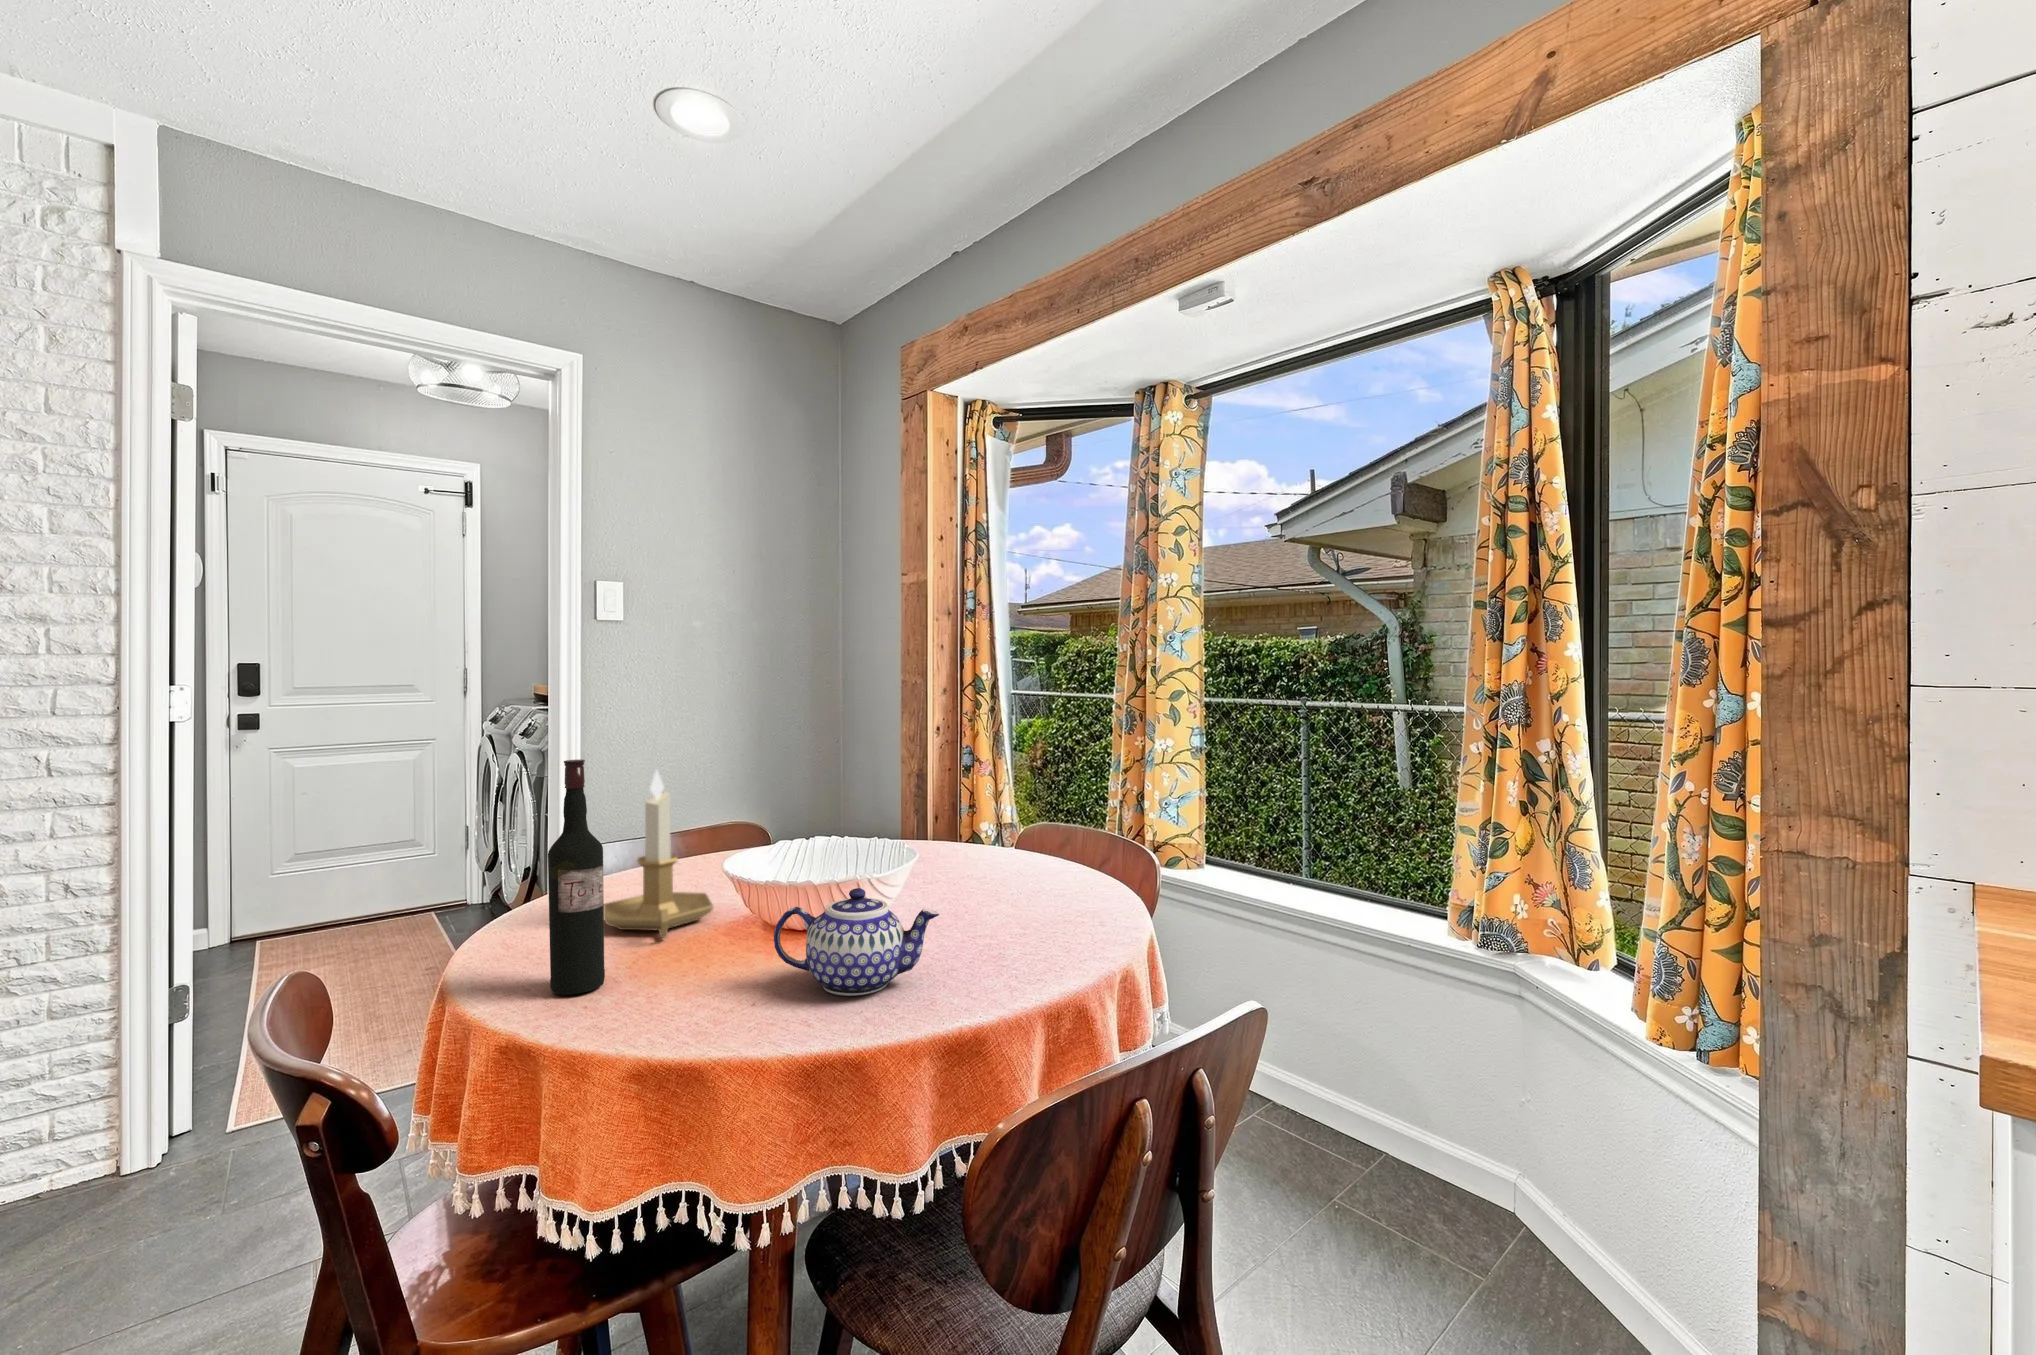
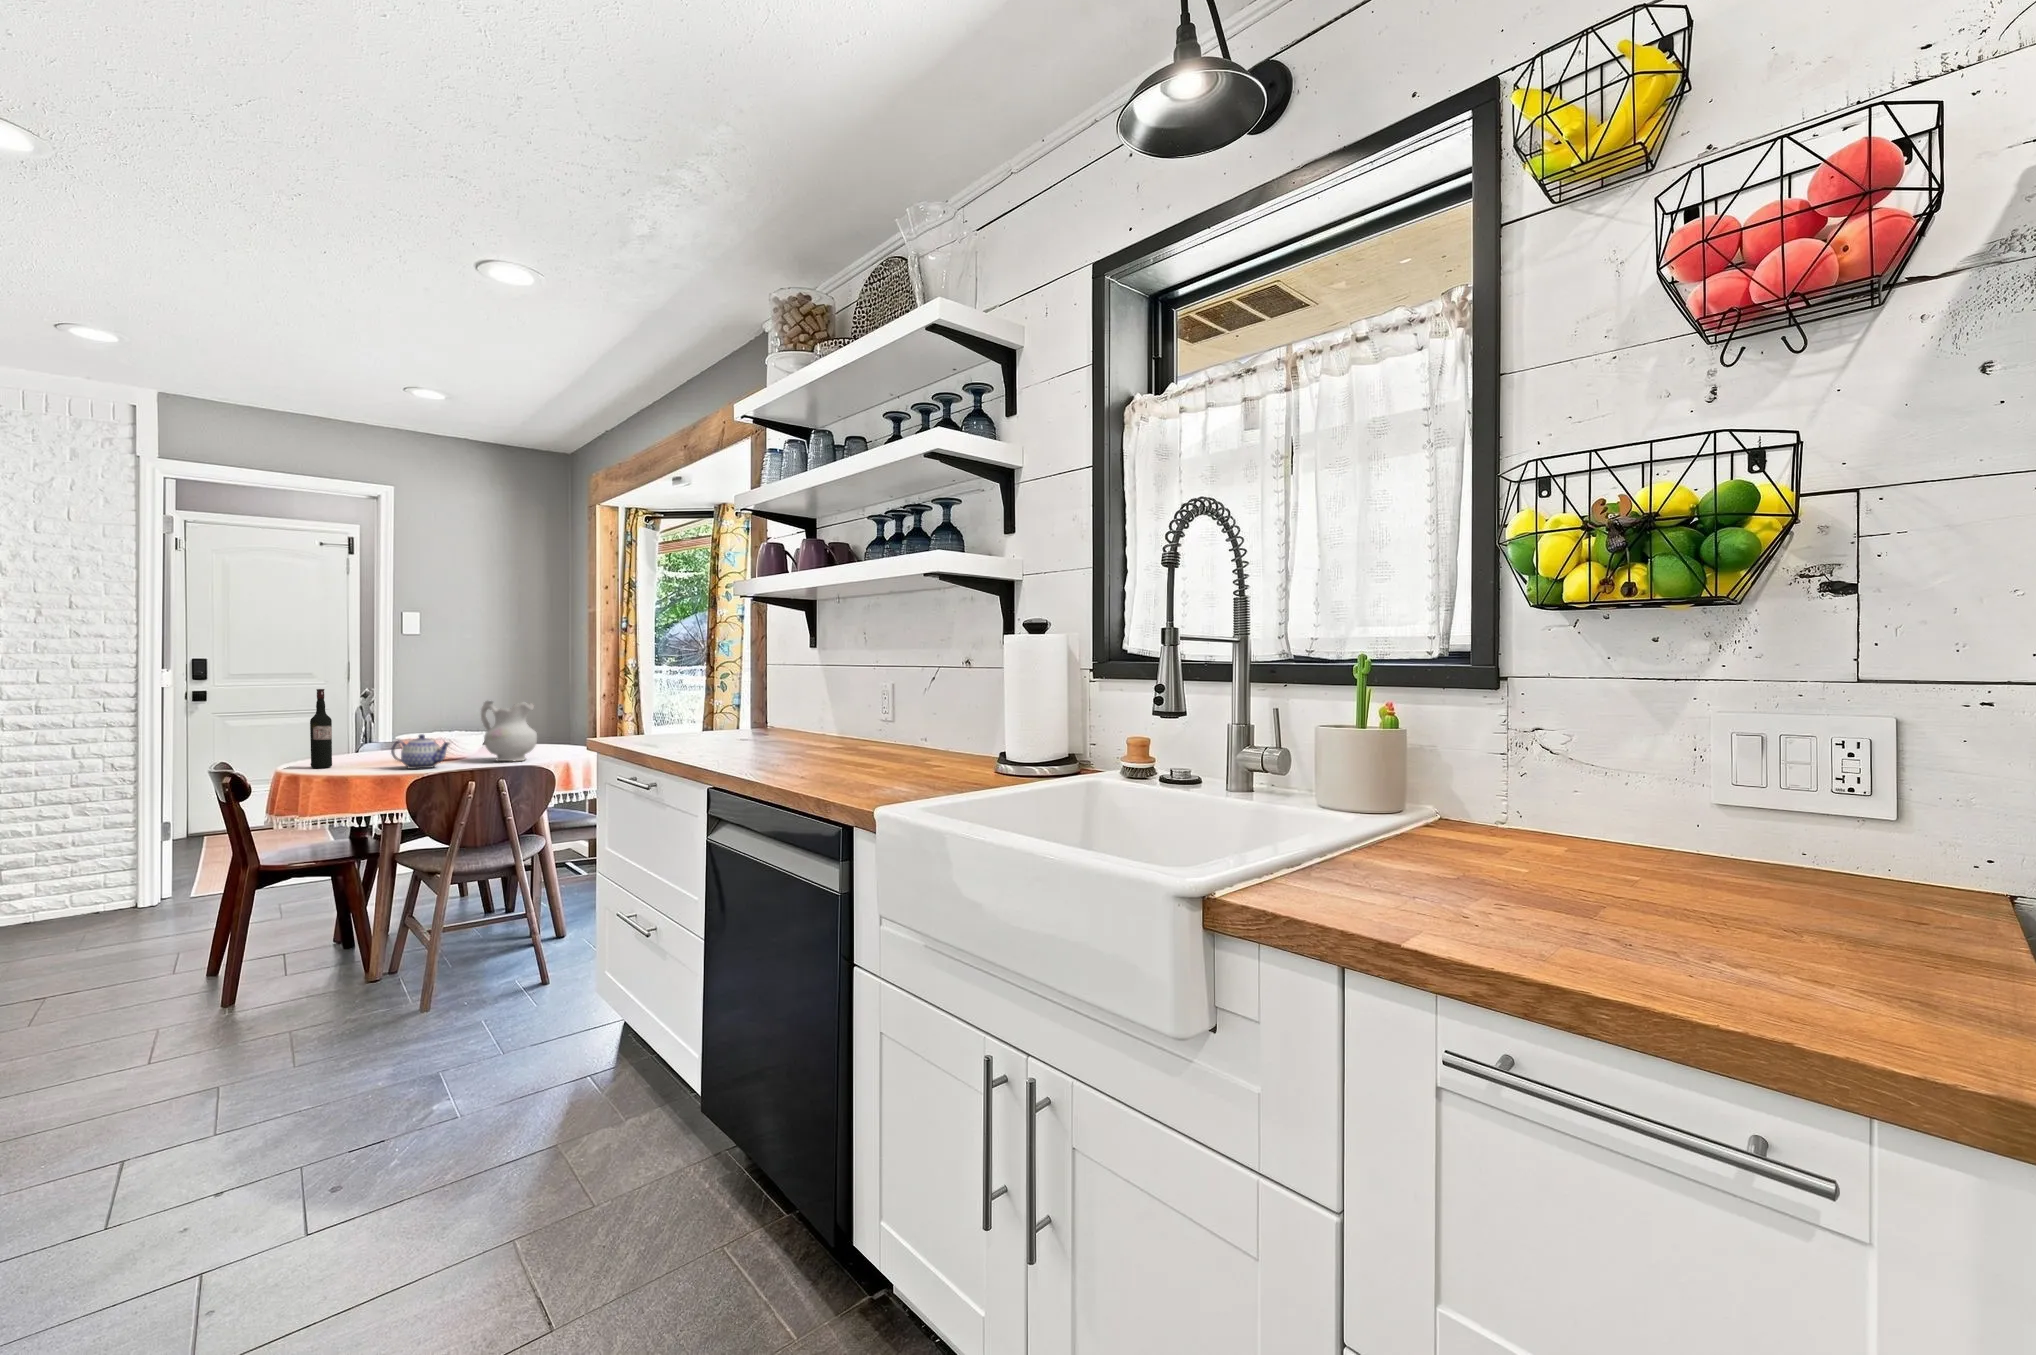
candlestick: present [604,770,713,938] -> none [344,698,396,761]
ceramic pitcher: none [940,775,1077,939] -> present [481,701,537,761]

